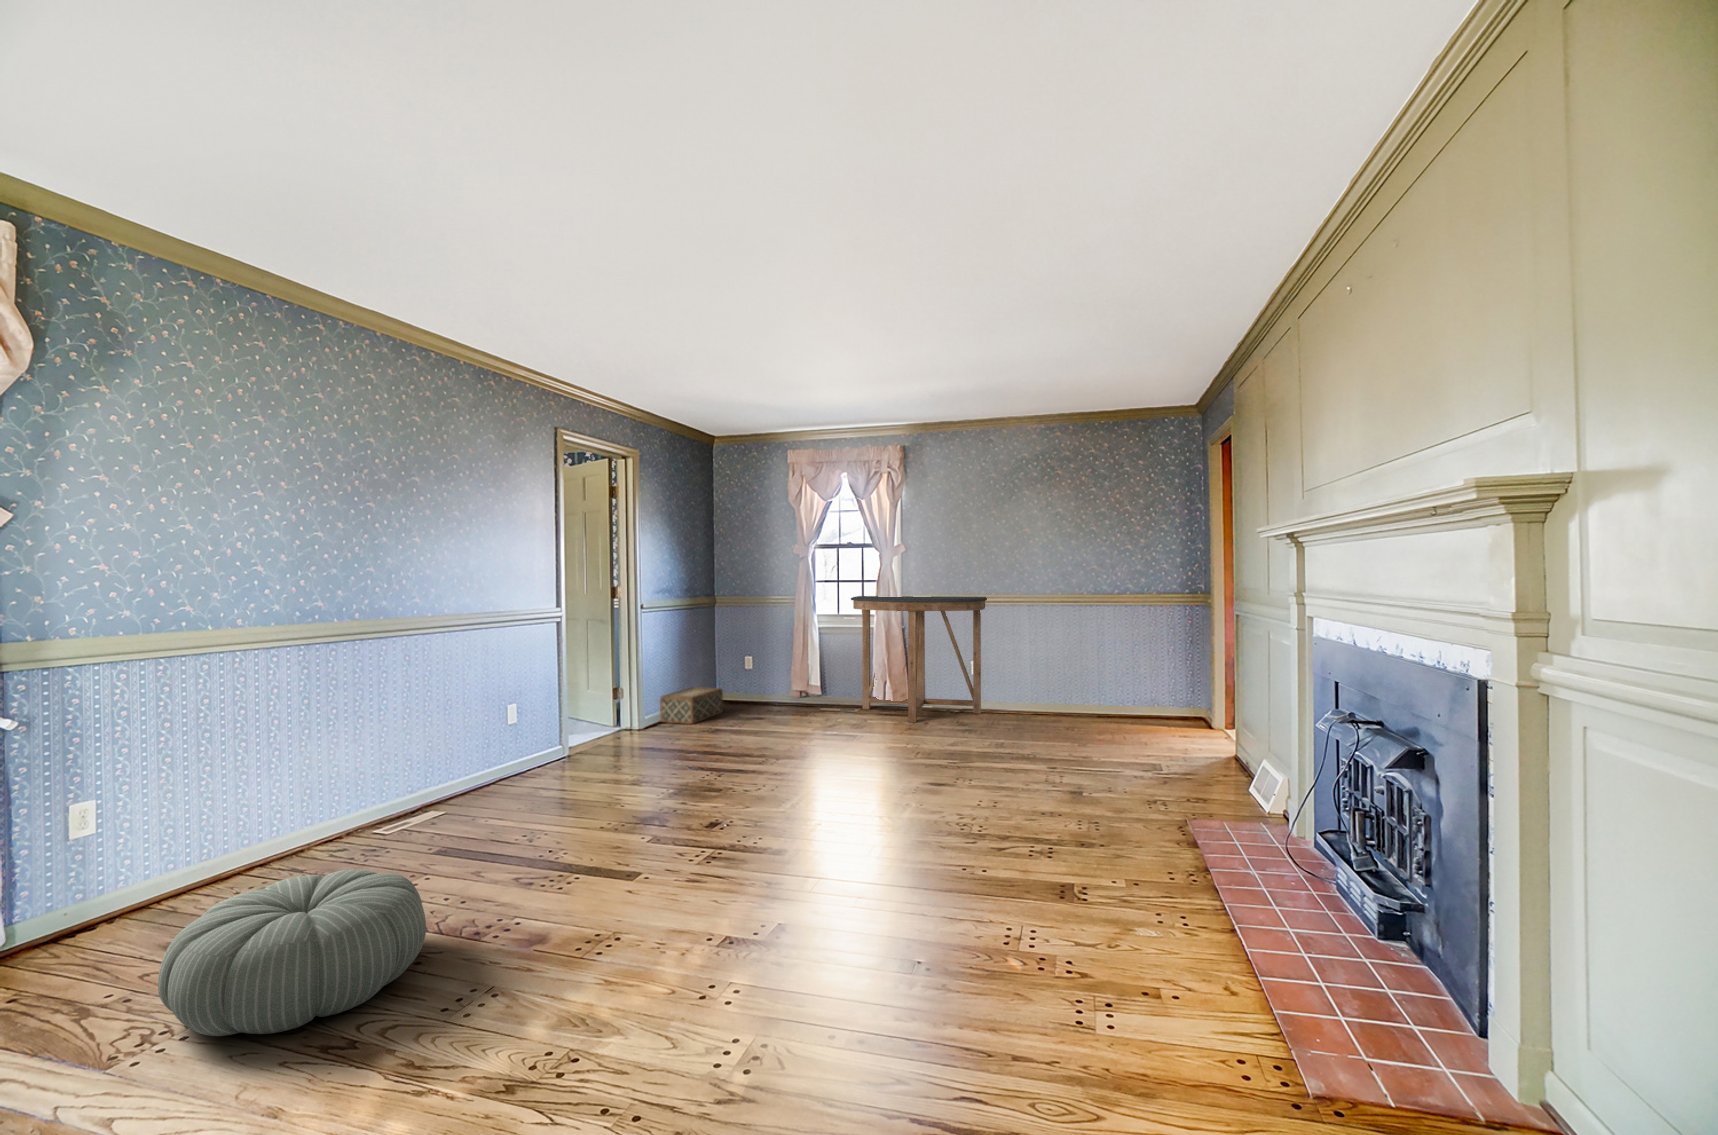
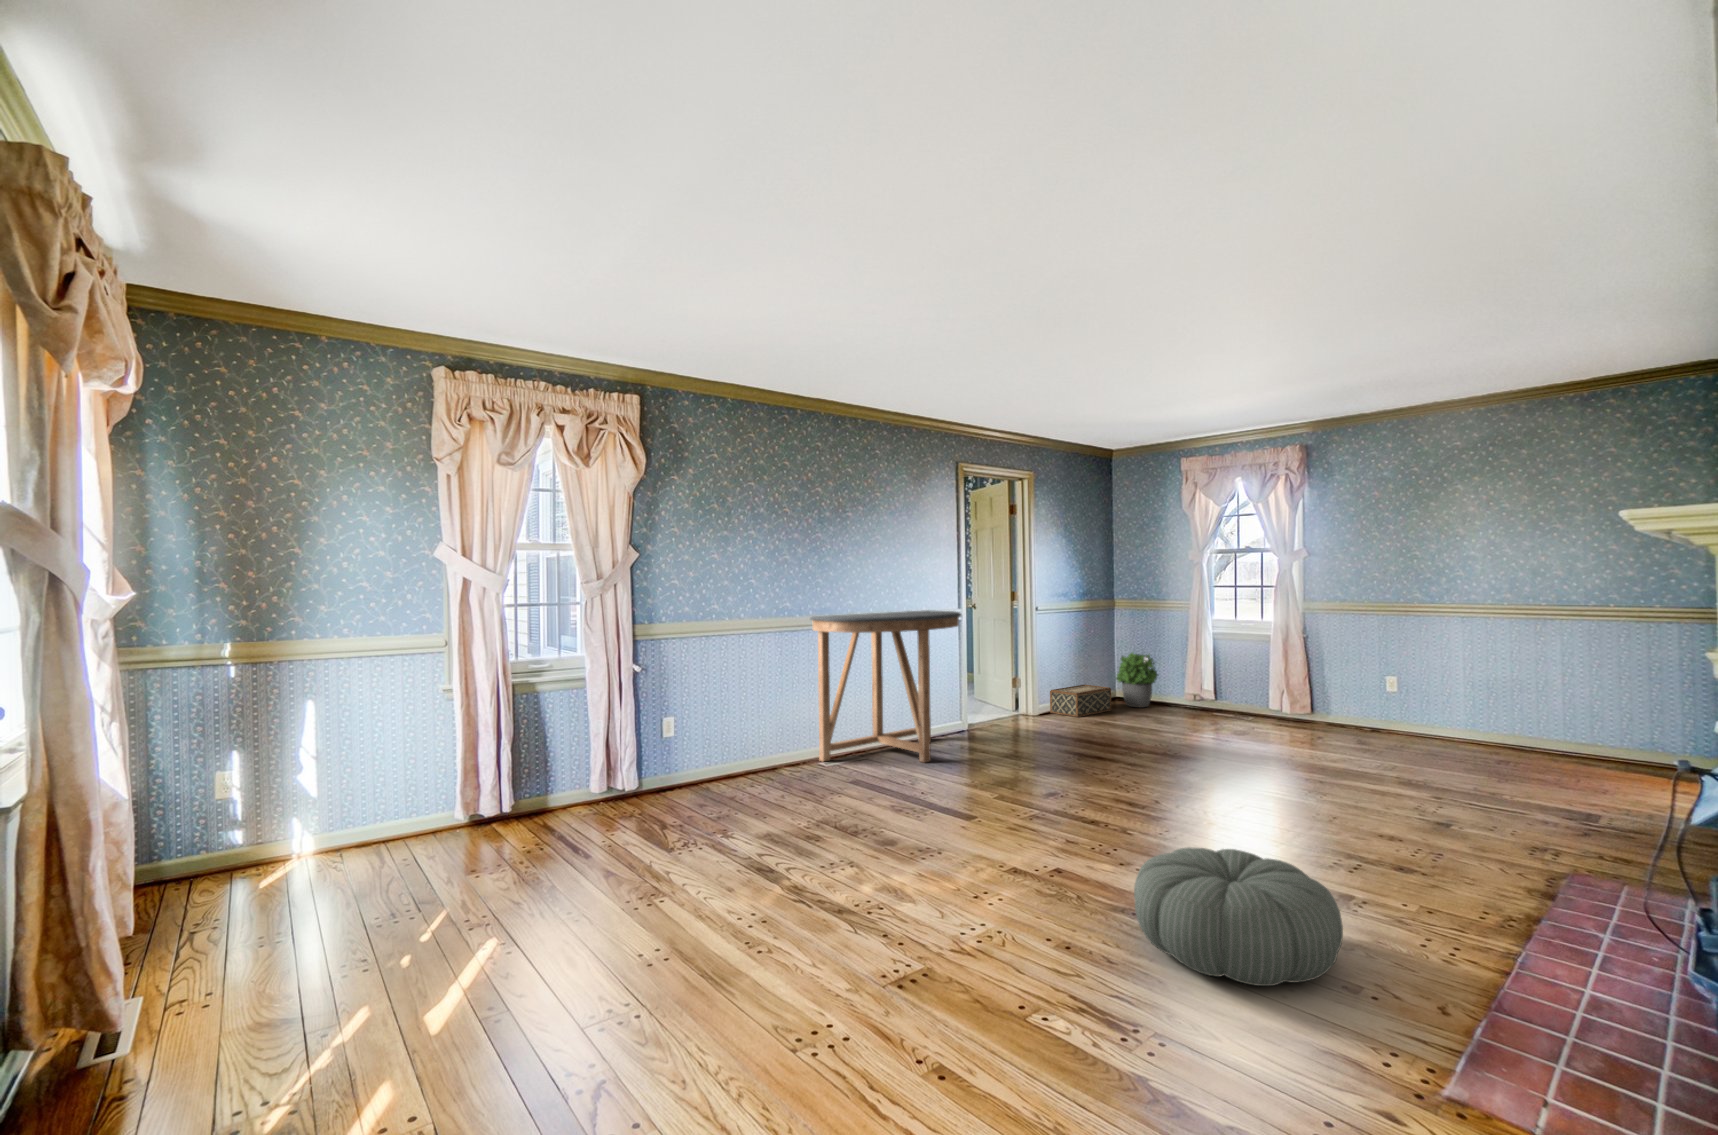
console table: present [851,596,987,722] -> present [810,610,961,763]
potted plant: none [723,648,767,707] -> present [1116,653,1158,708]
pouf: present [158,869,426,1036] -> present [1134,847,1343,986]

